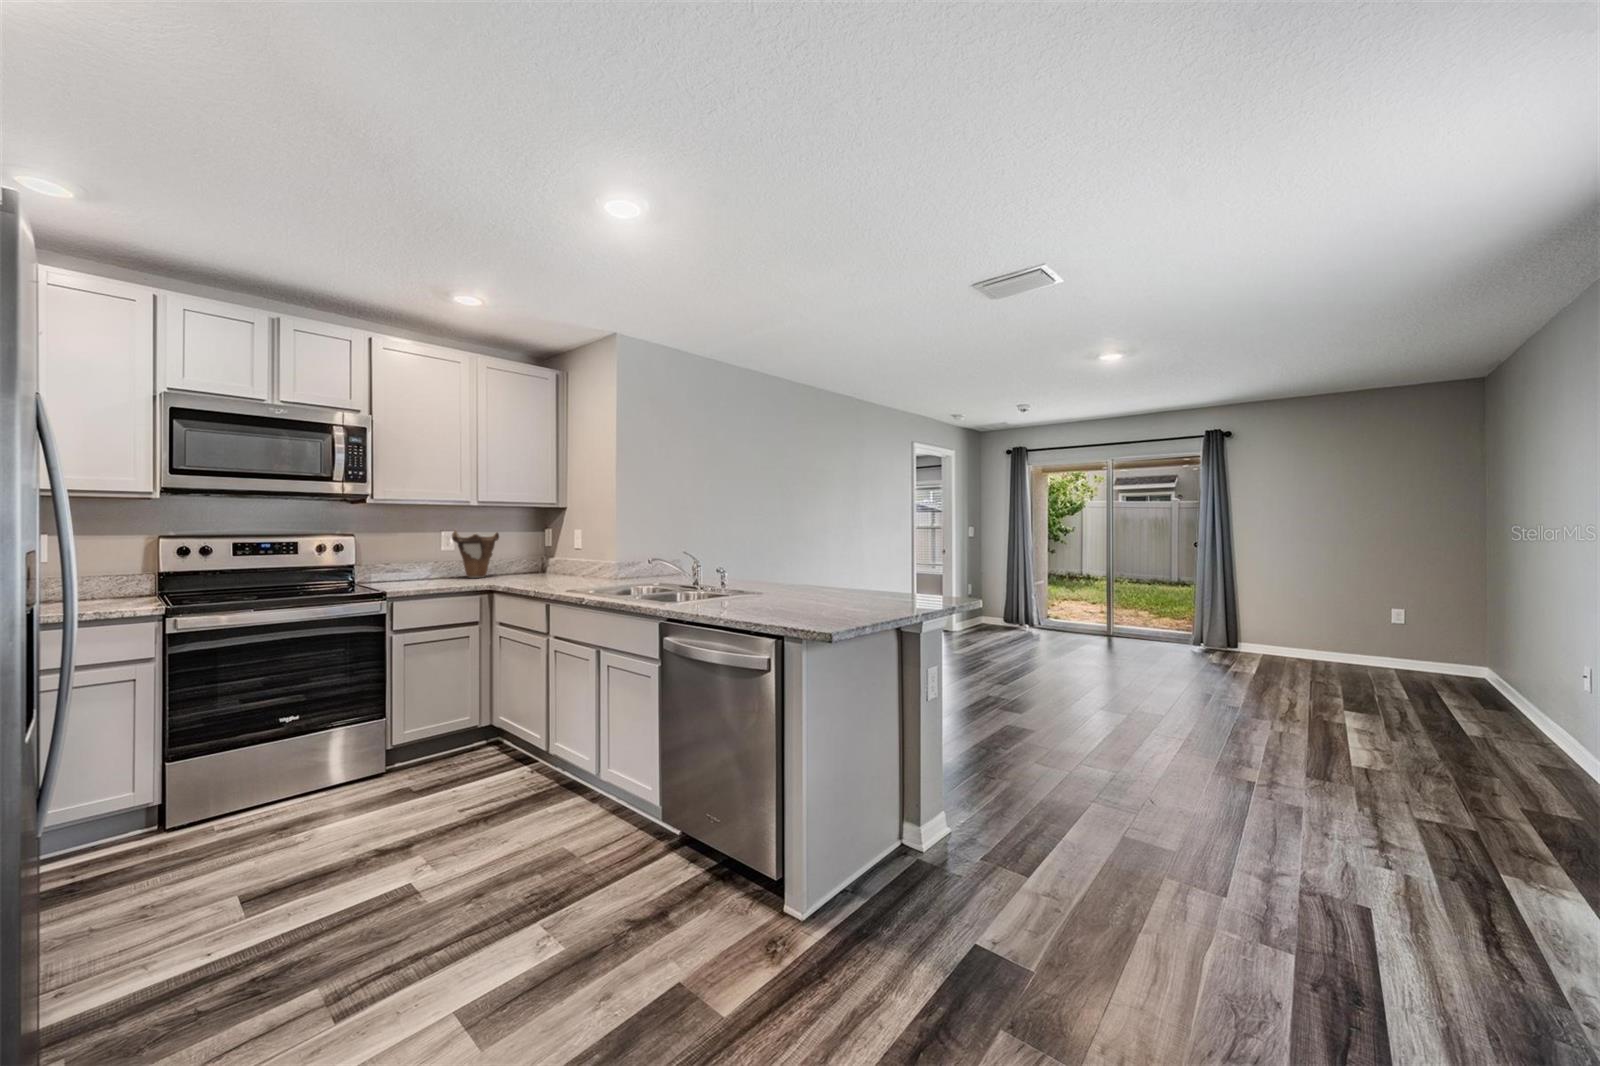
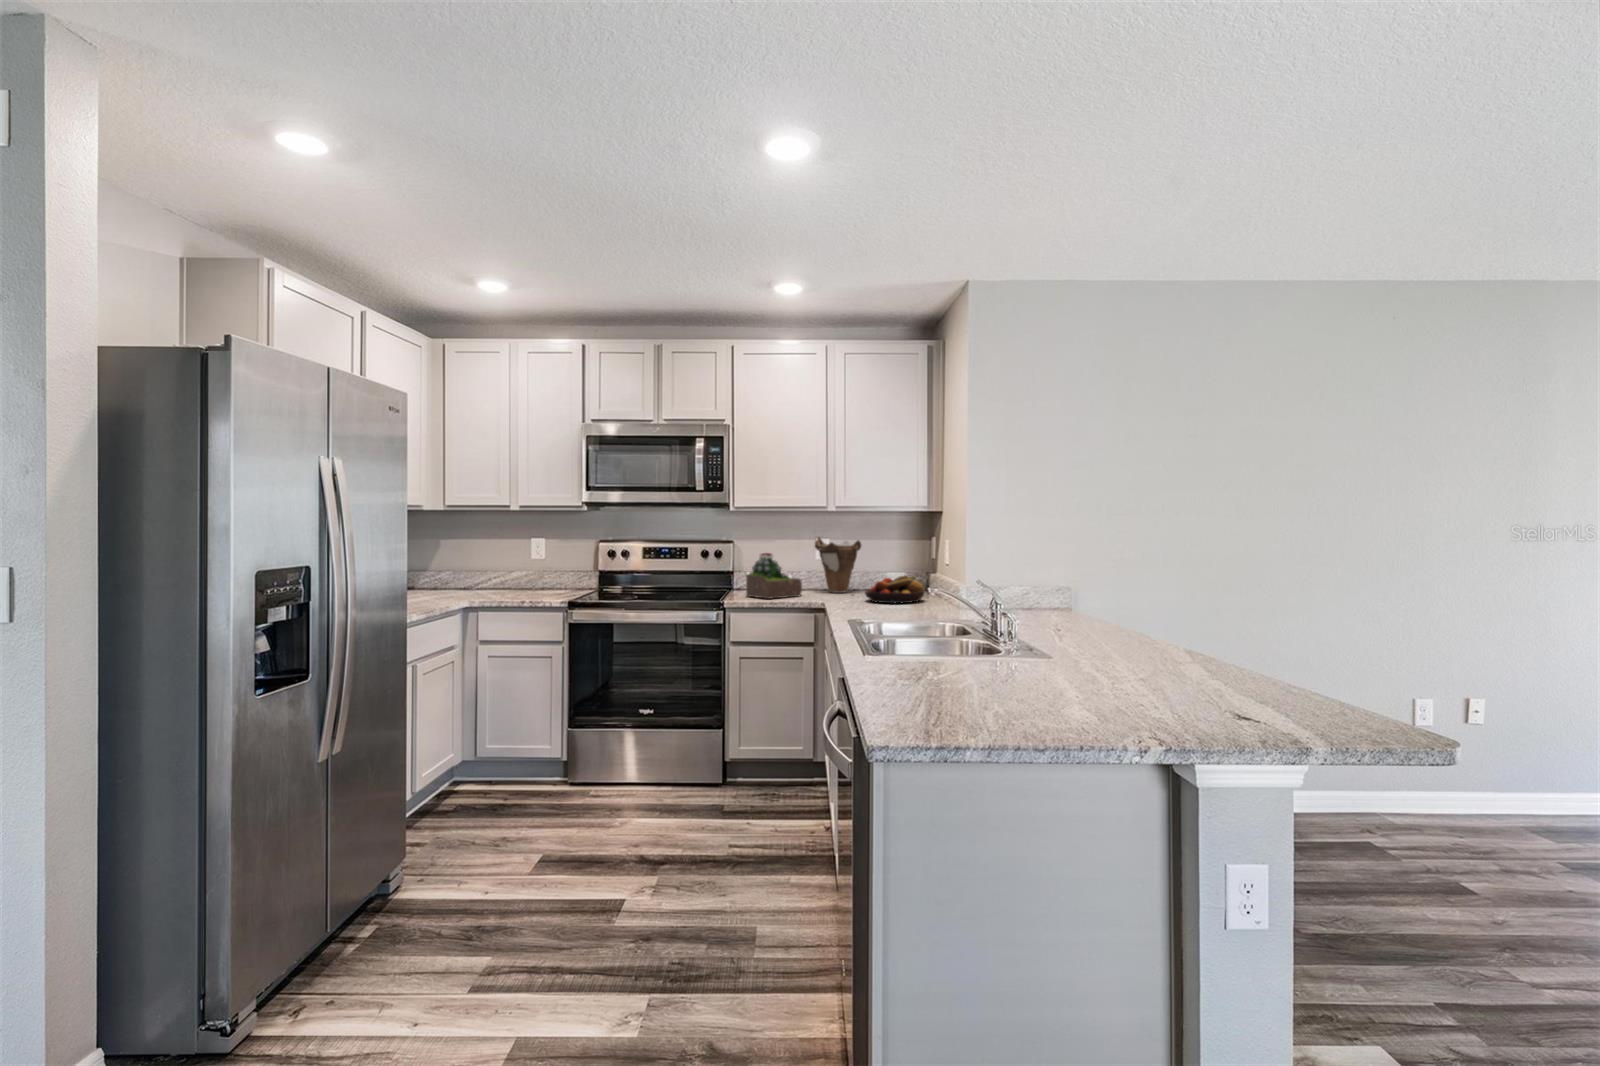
succulent plant: none [392,544,451,586] -> present [746,553,802,599]
fruit bowl: none [525,558,577,581] -> present [865,576,924,603]

